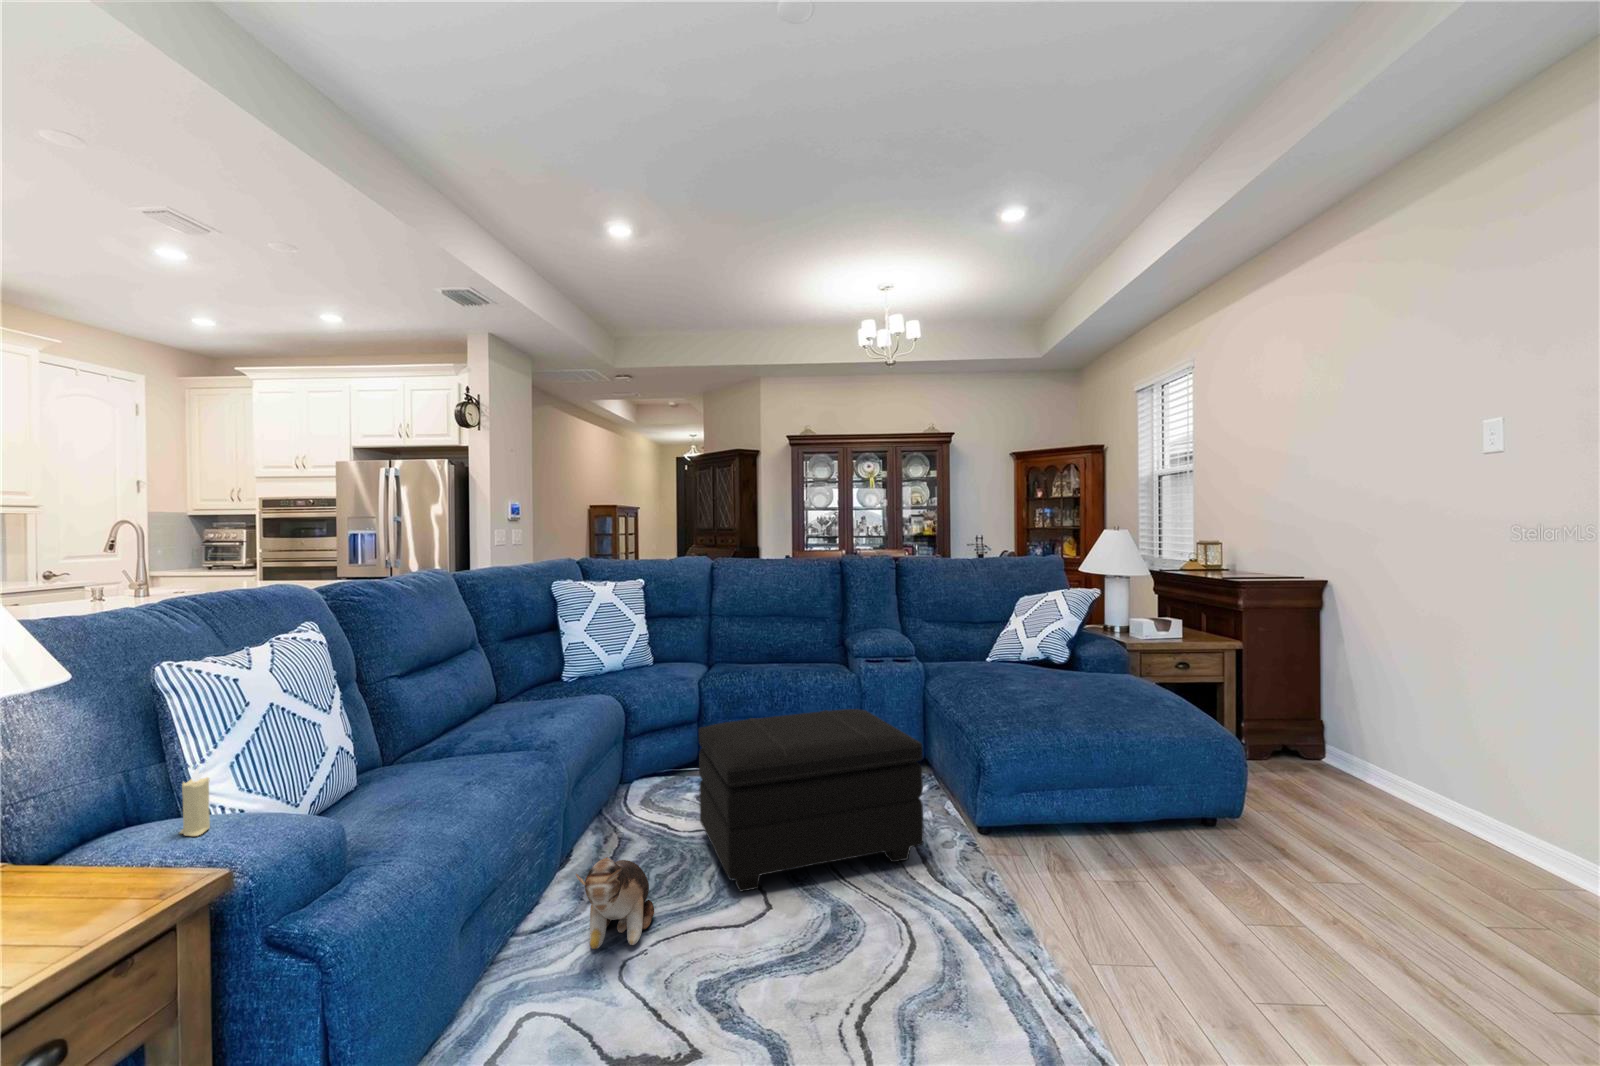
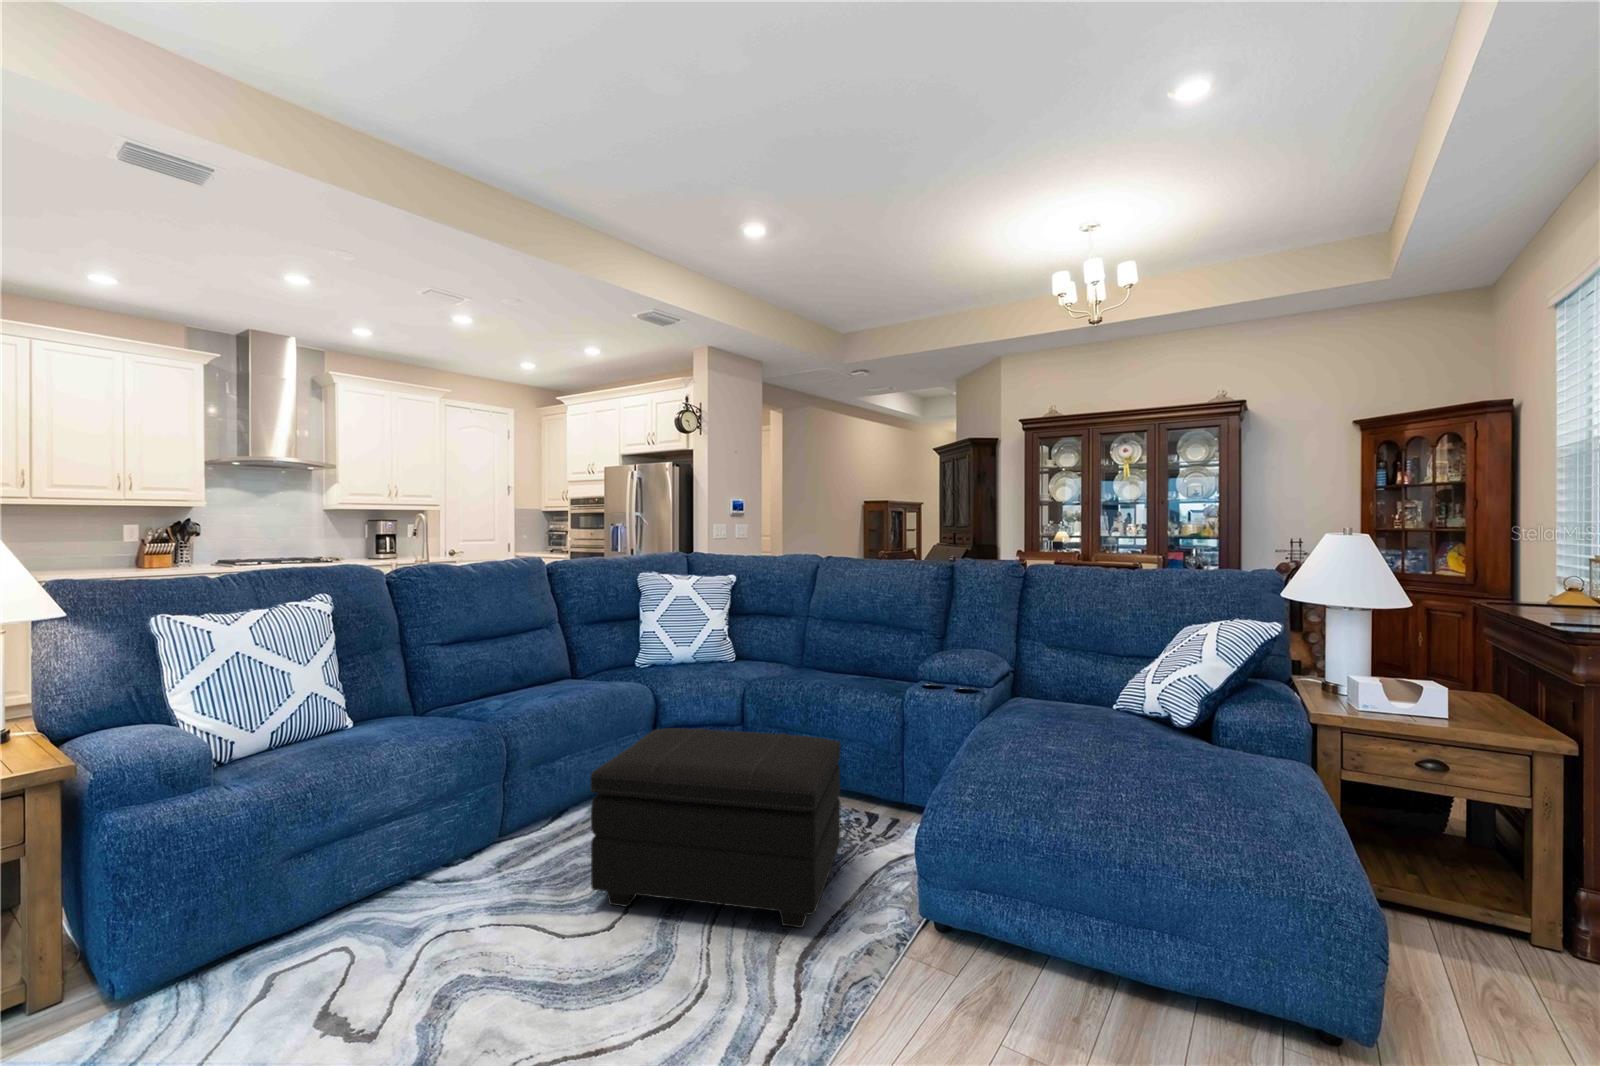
candle: present [180,766,210,836] -> none [100,688,123,737]
plush toy: present [576,857,654,949] -> none [403,831,550,920]

